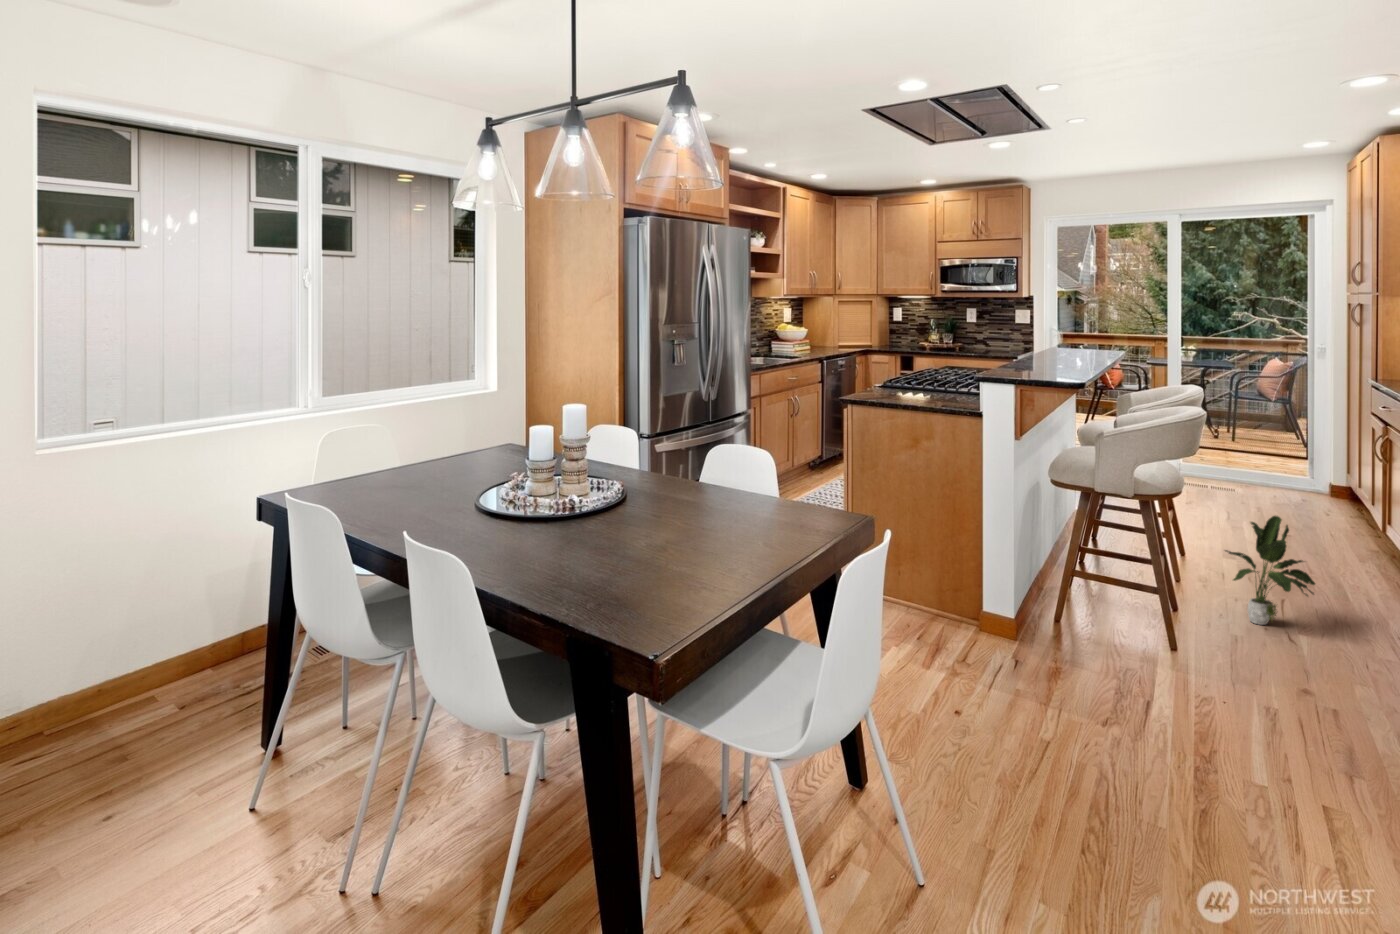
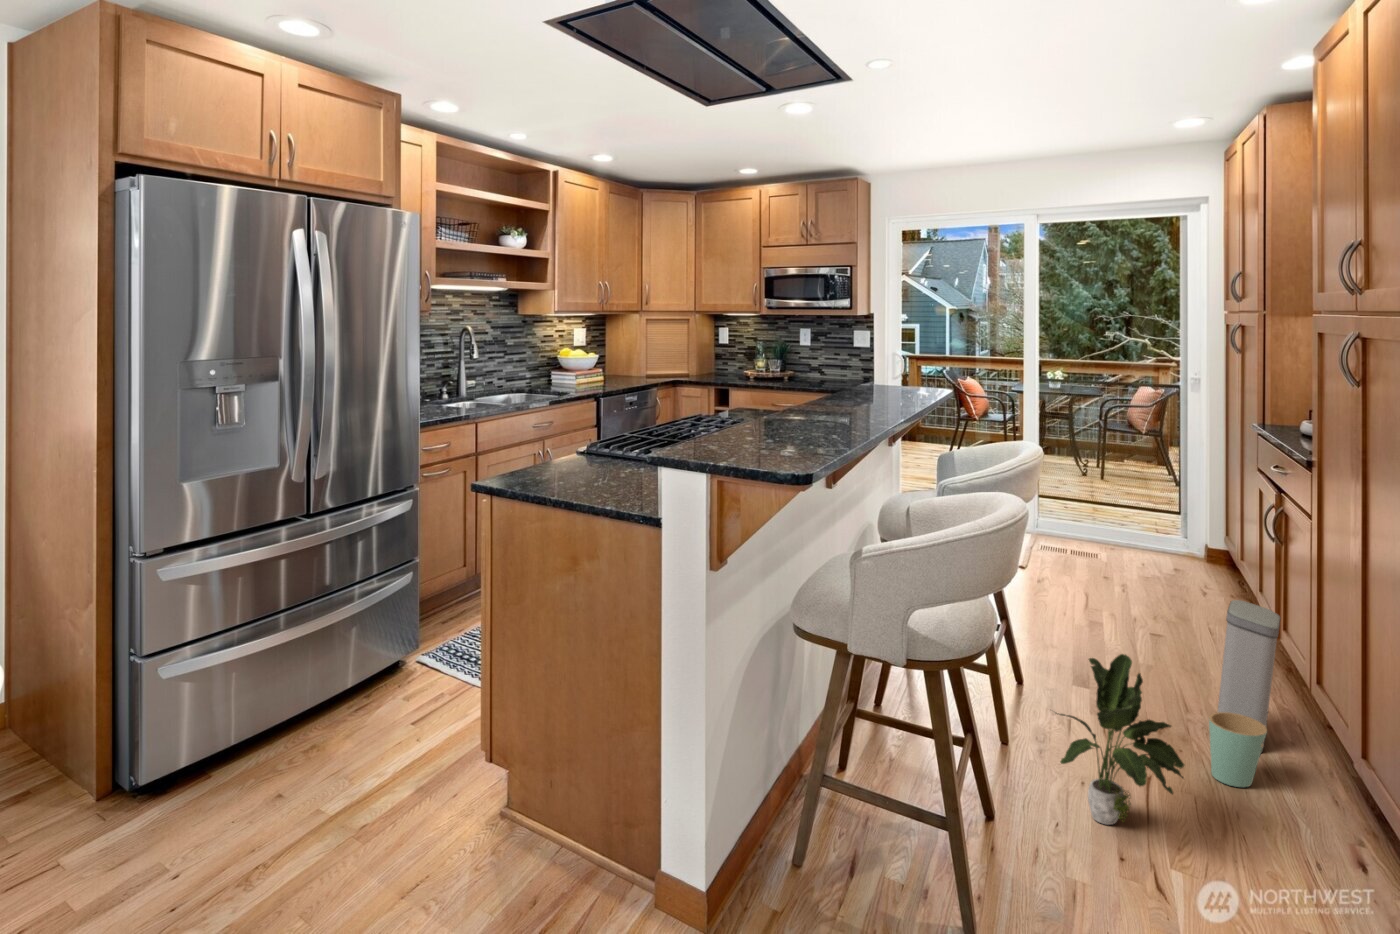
trash can: none [1331,496,1384,612] -> present [1209,600,1280,787]

